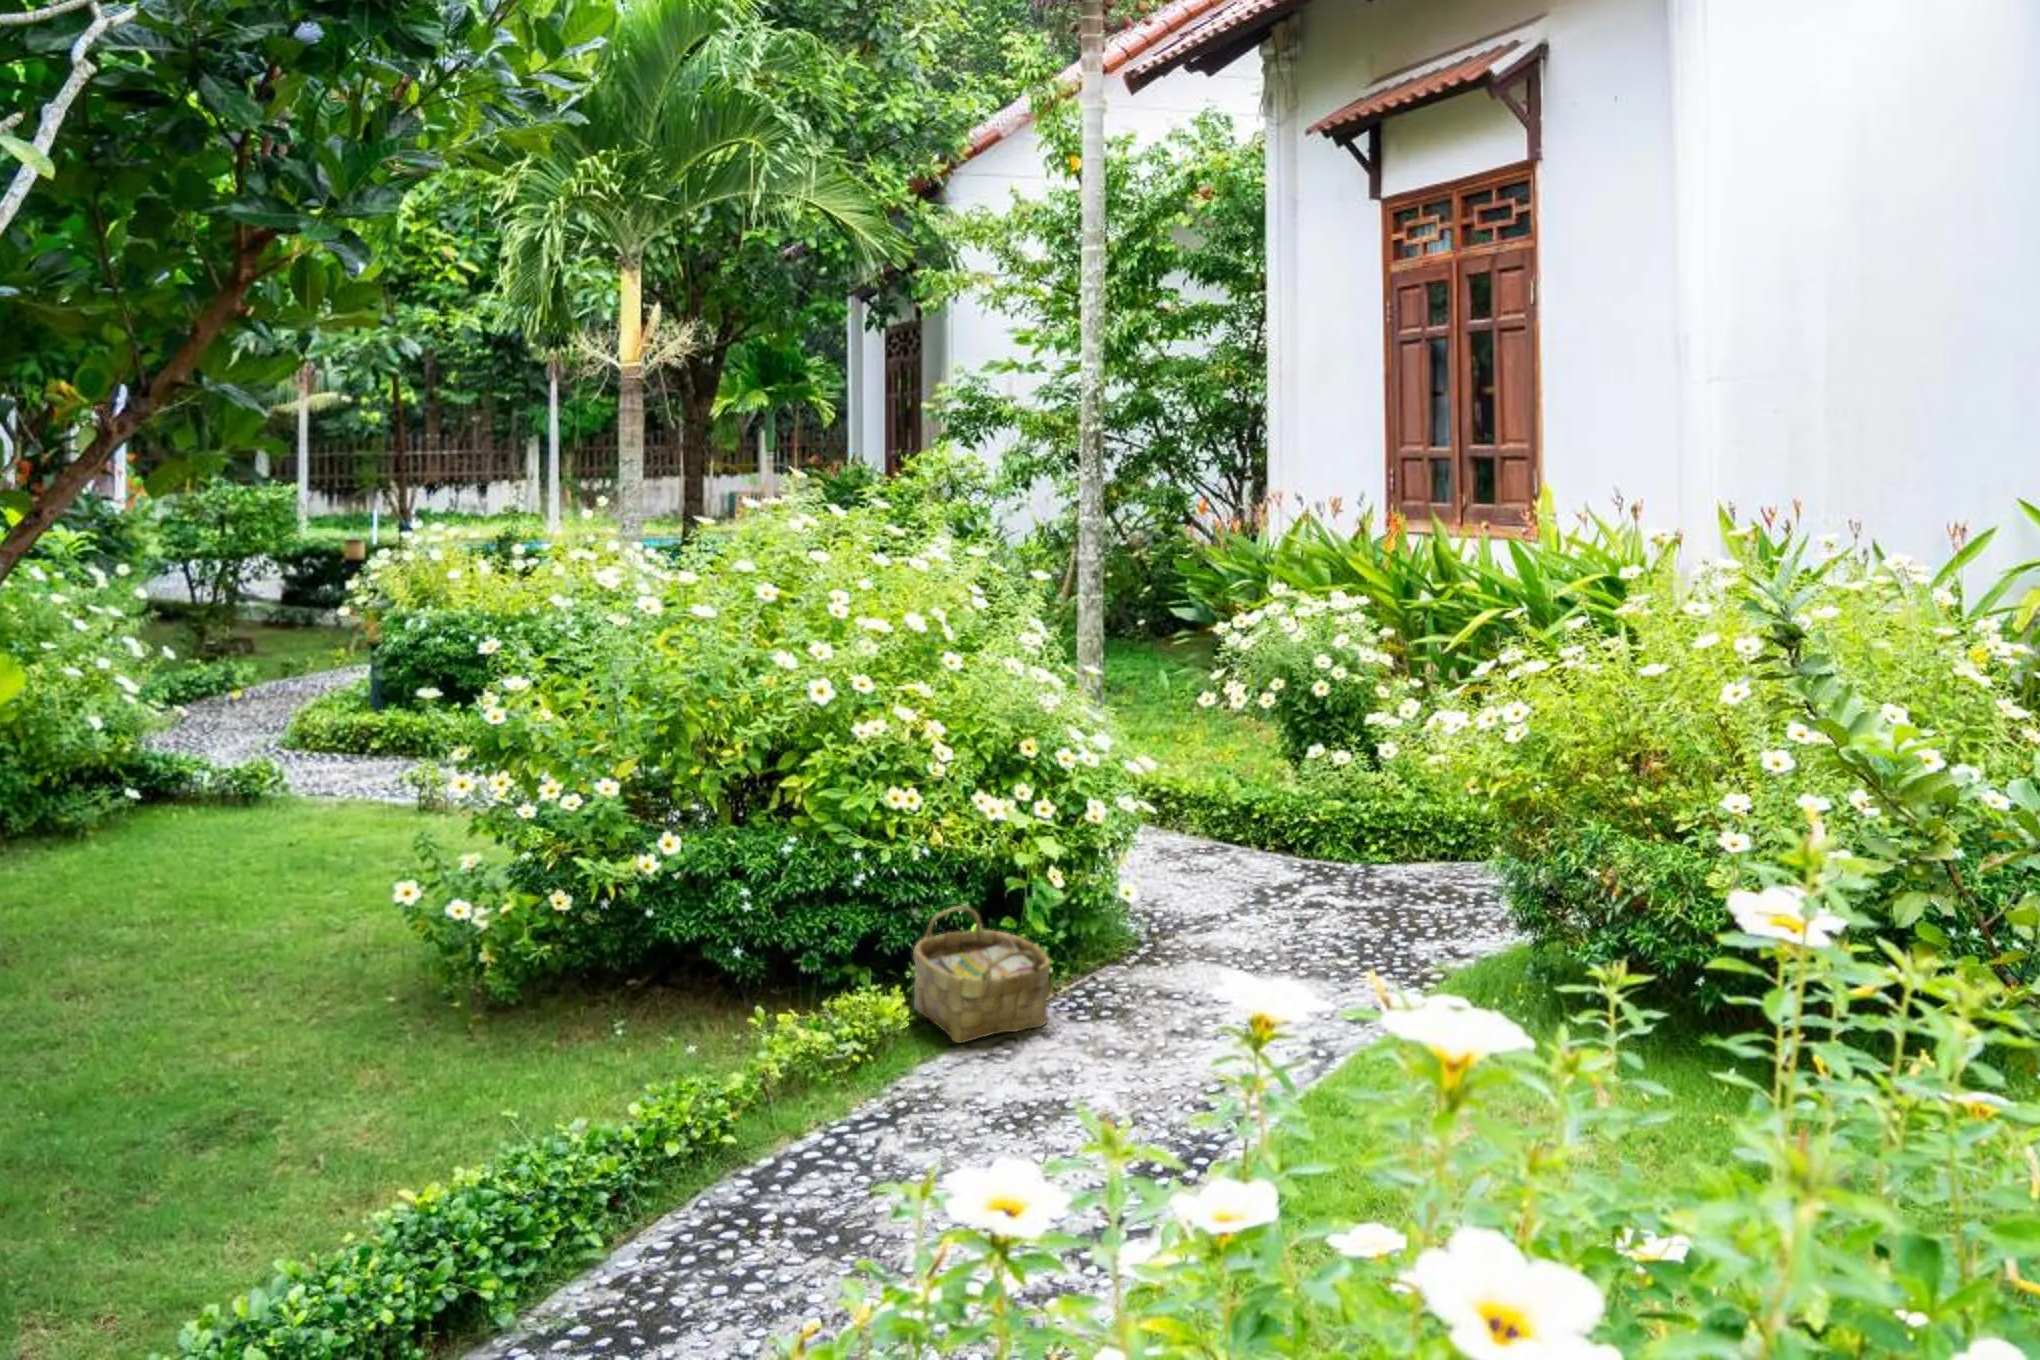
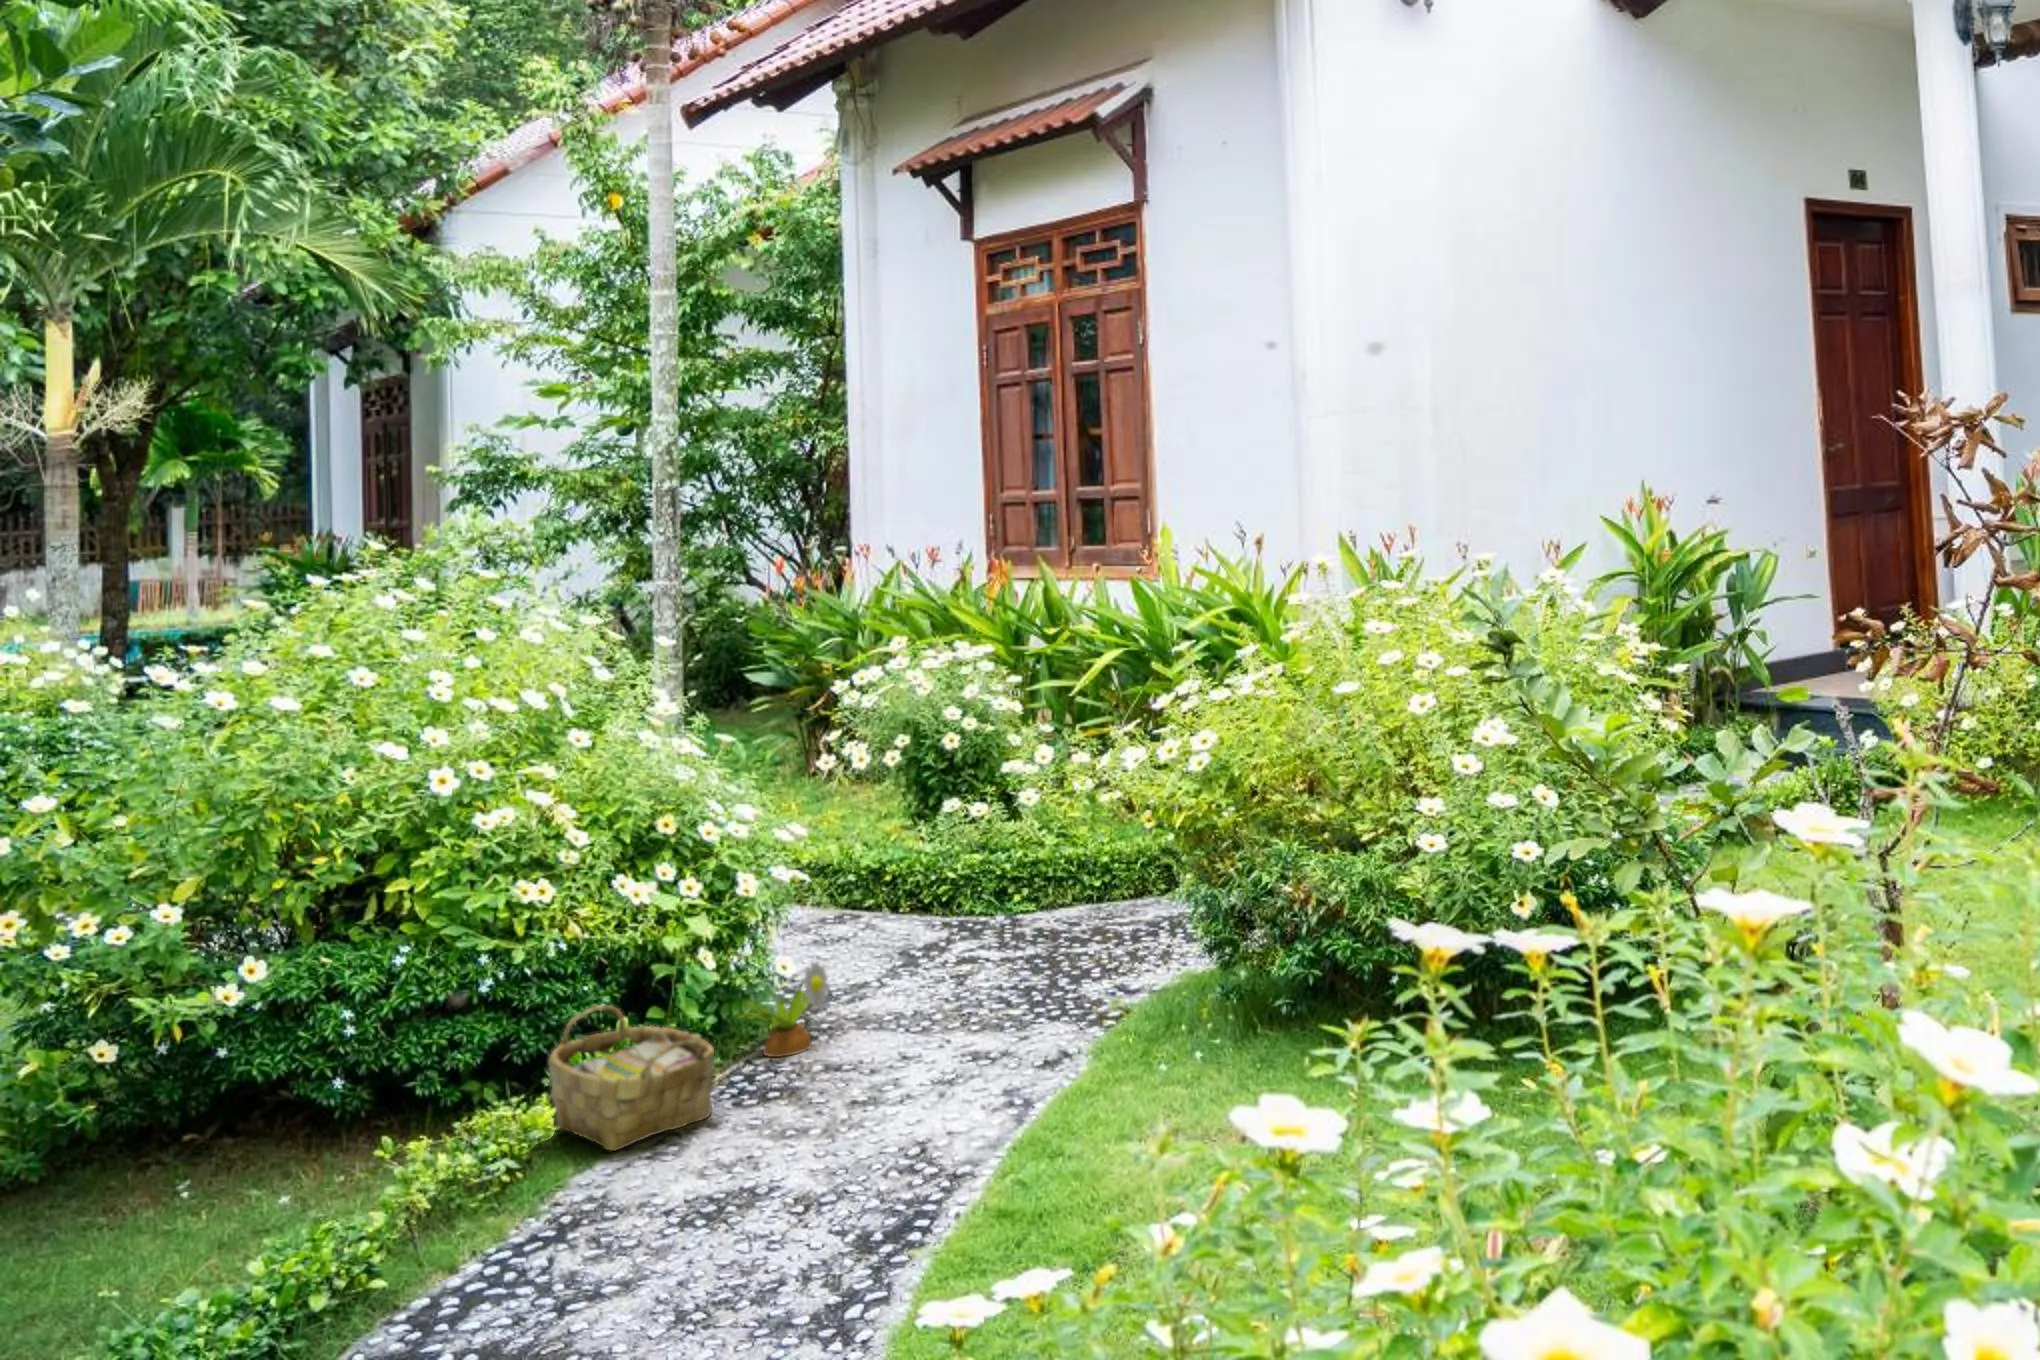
decorative plant: none [1081,890,1166,978] -> present [740,962,828,1057]

